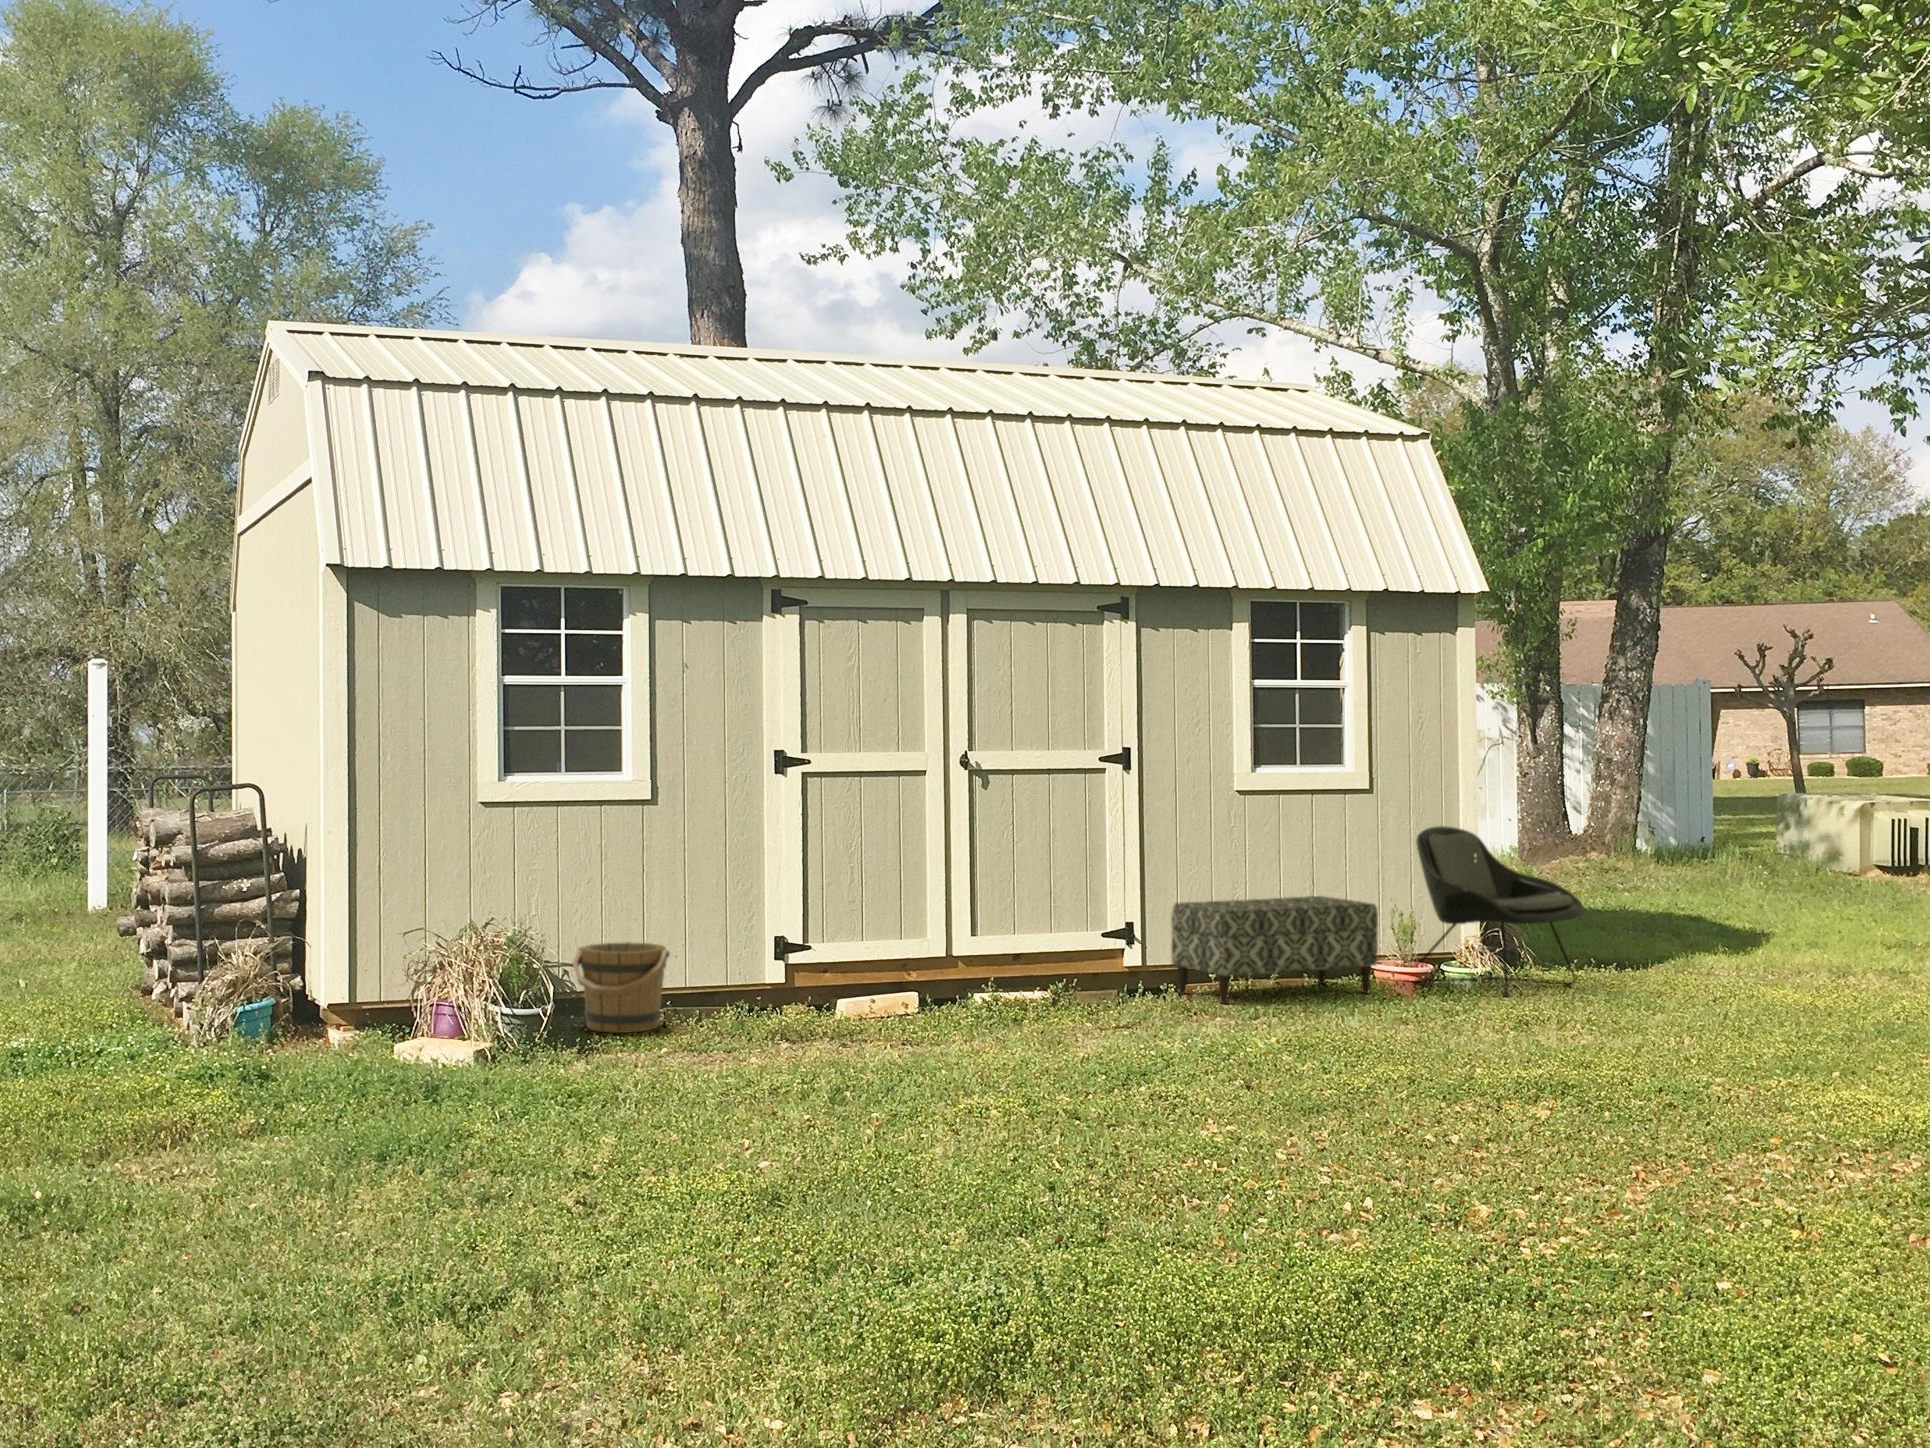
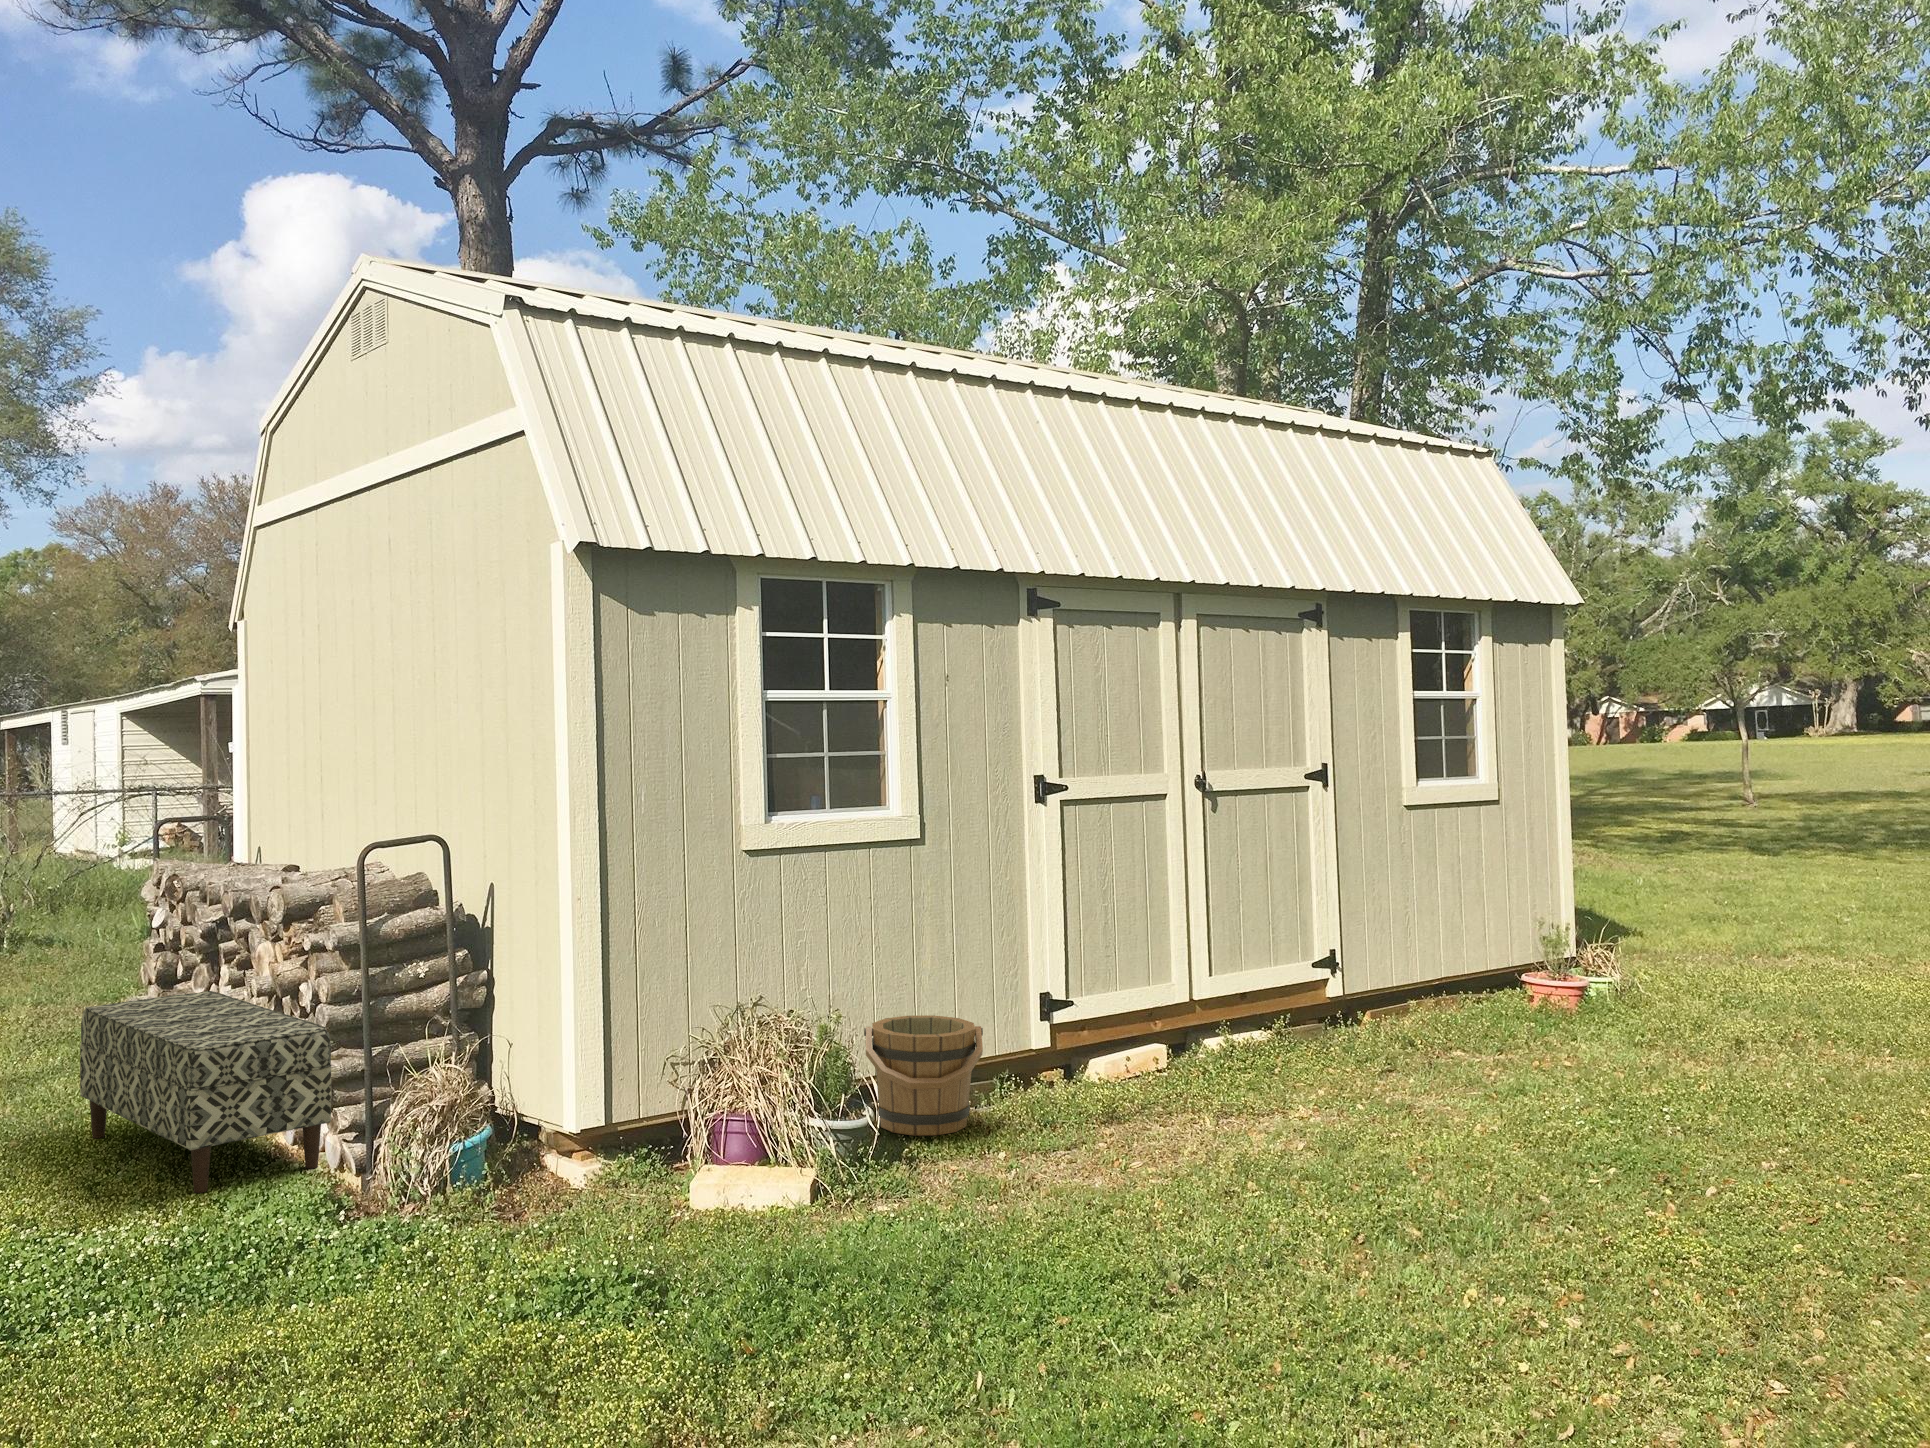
lounge chair: present [1414,826,1585,997] -> none [1546,834,1702,1005]
bench: present [1171,896,1378,1004] -> present [80,991,332,1193]

